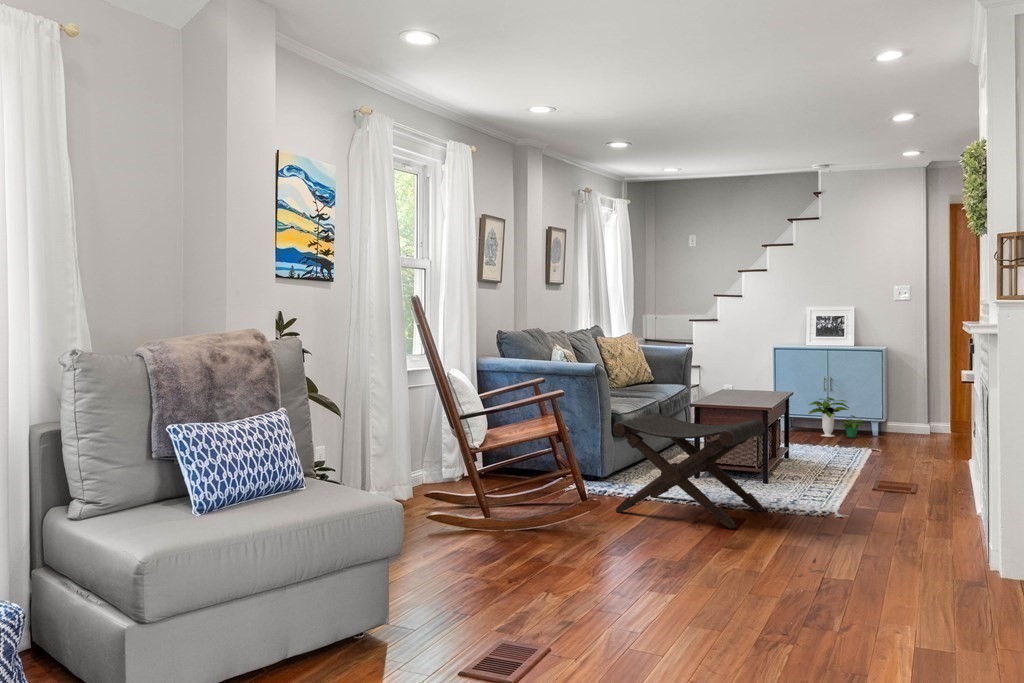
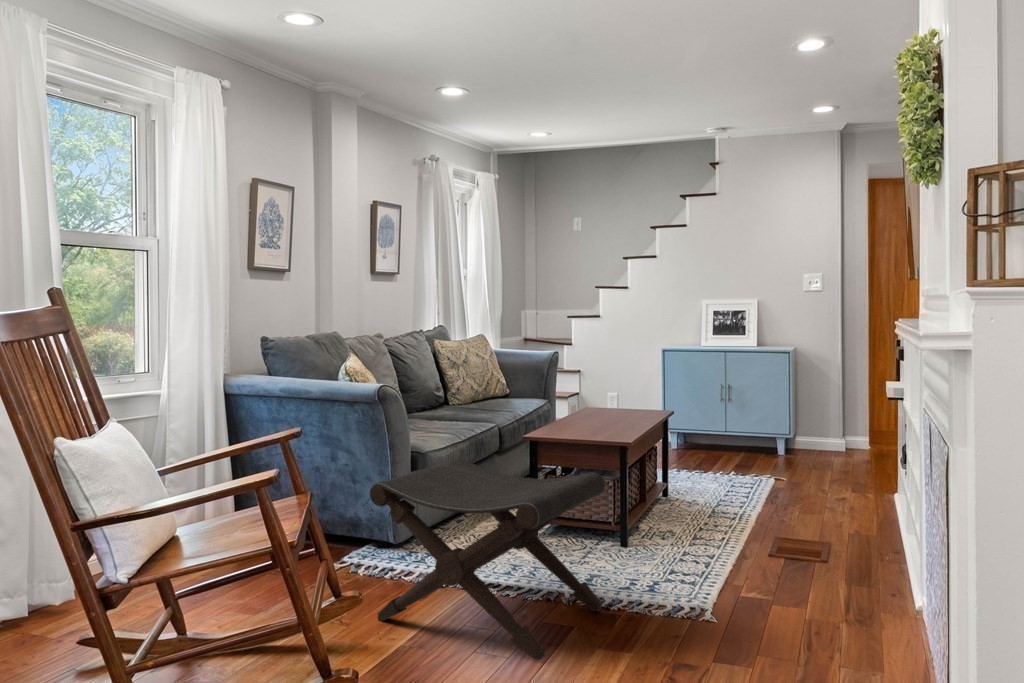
potted plant: present [808,397,864,438] -> none [701,408,769,458]

